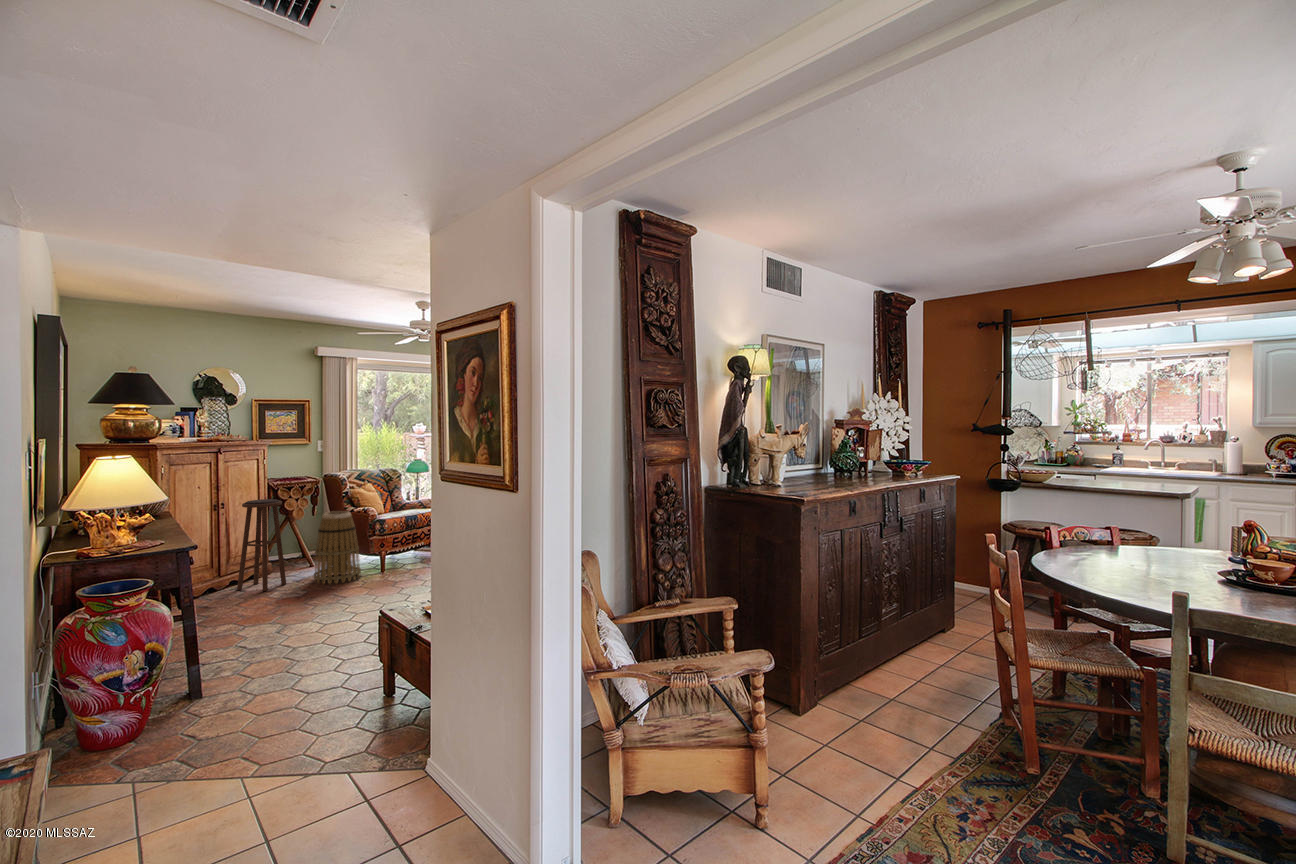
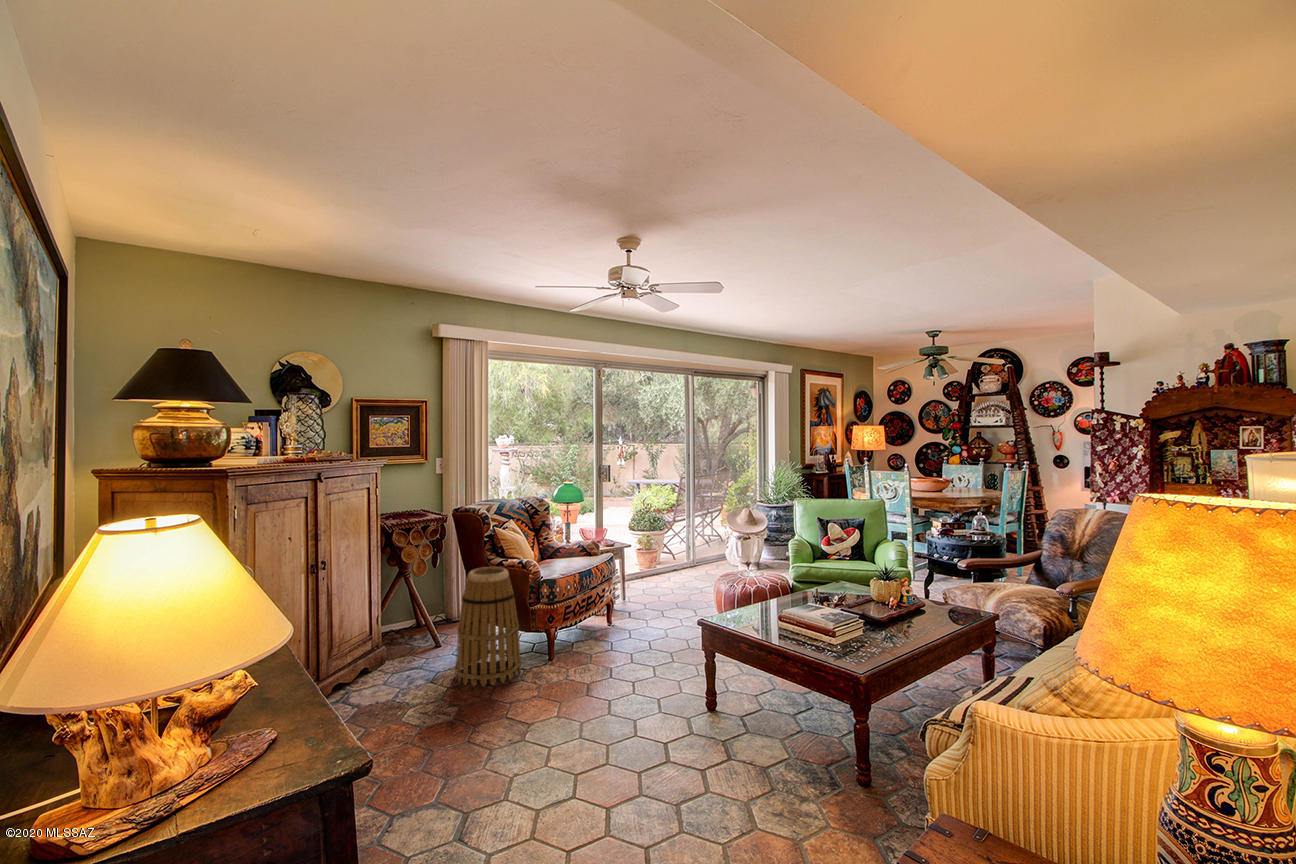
stool: present [237,499,286,591] -> none [343,552,415,703]

